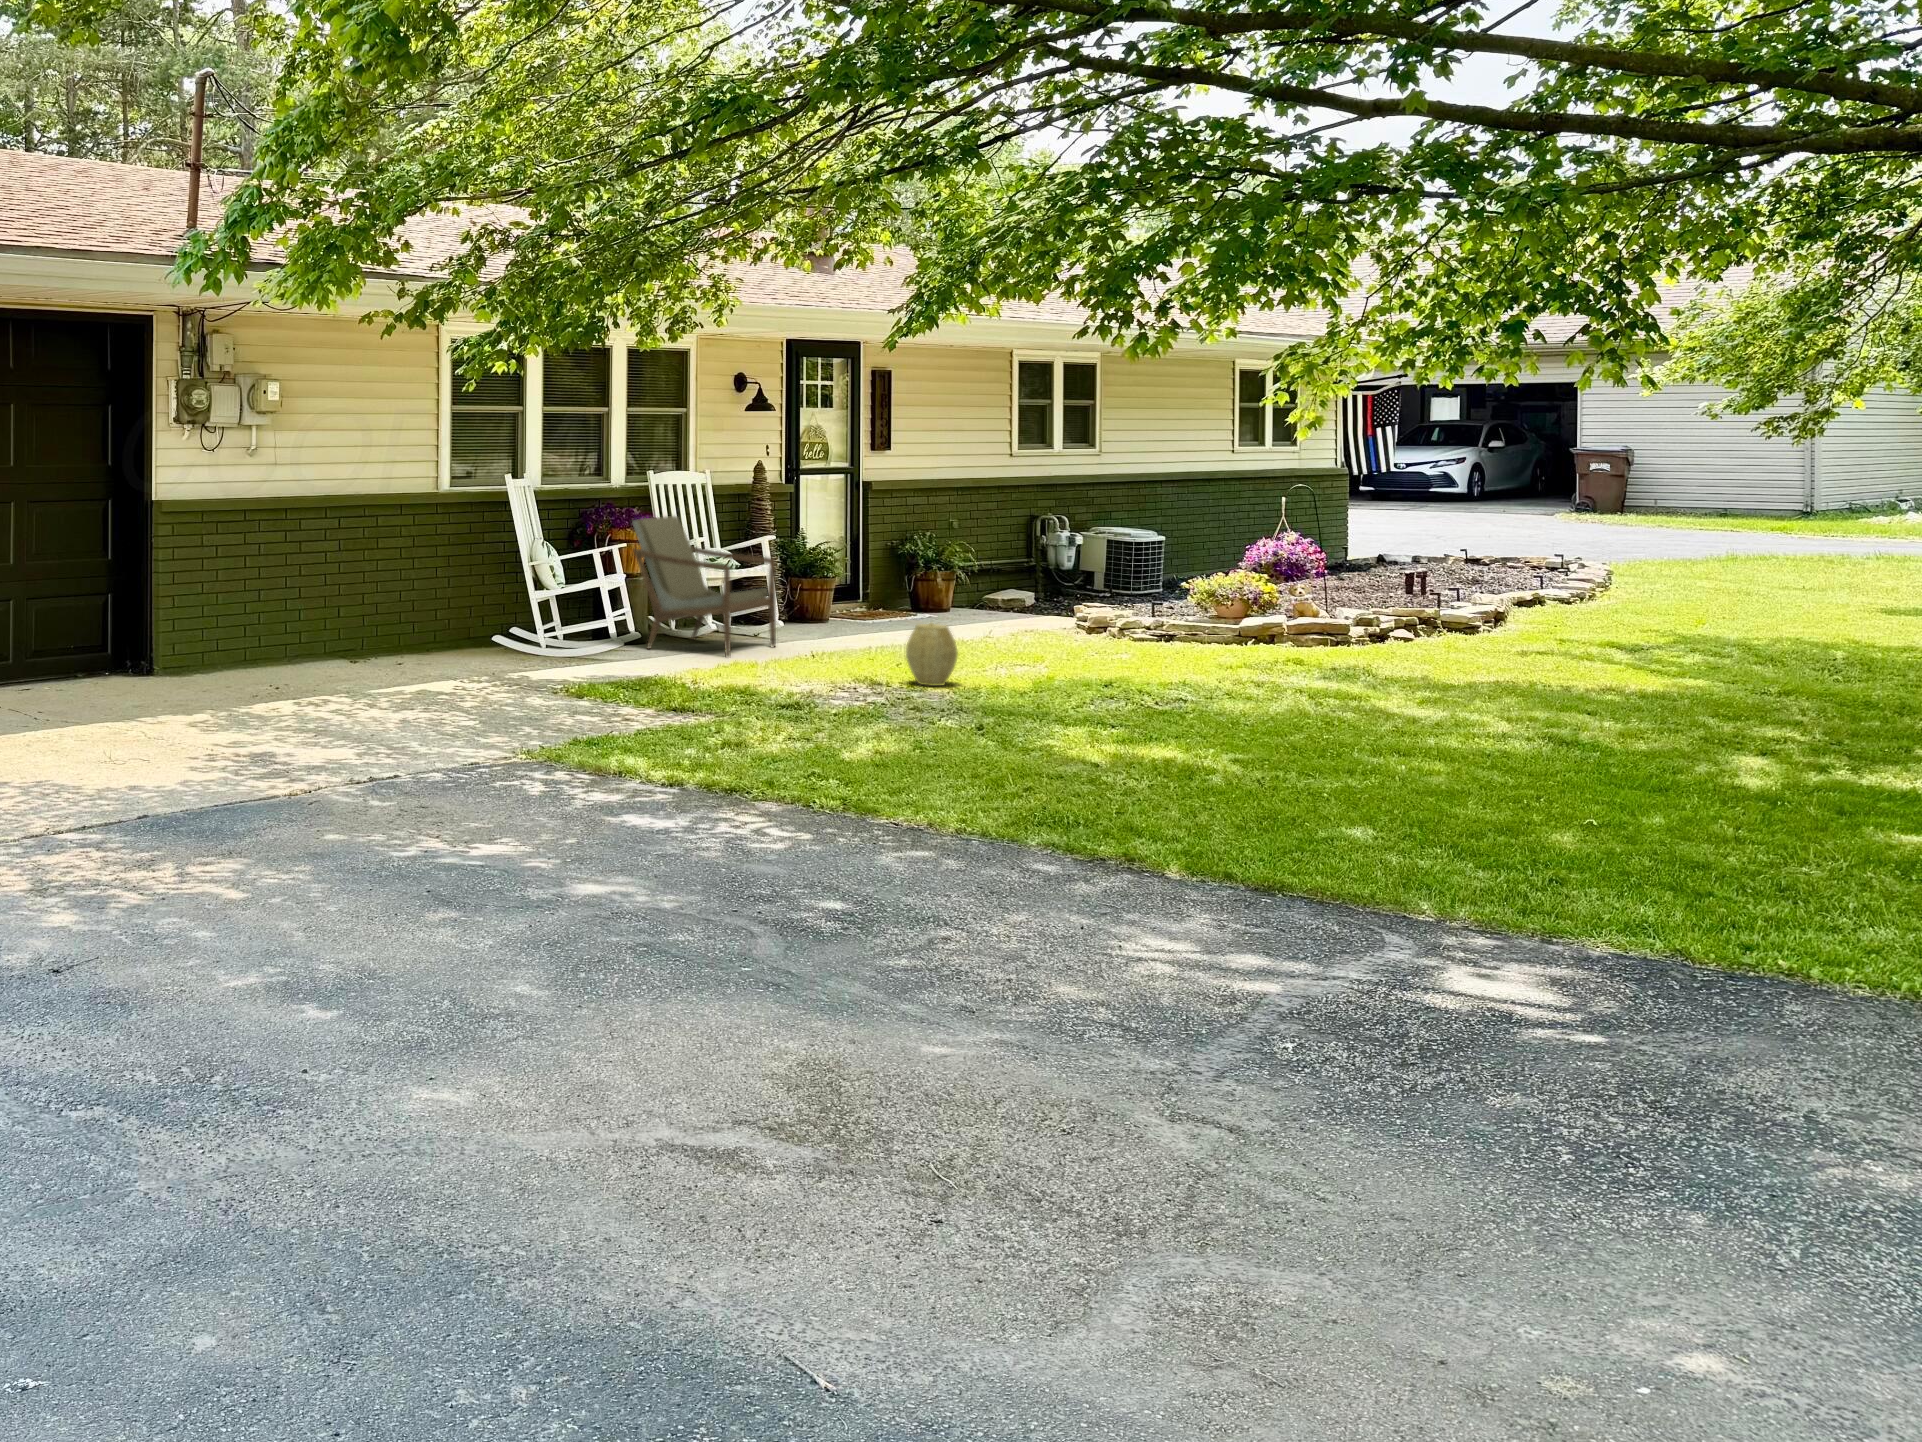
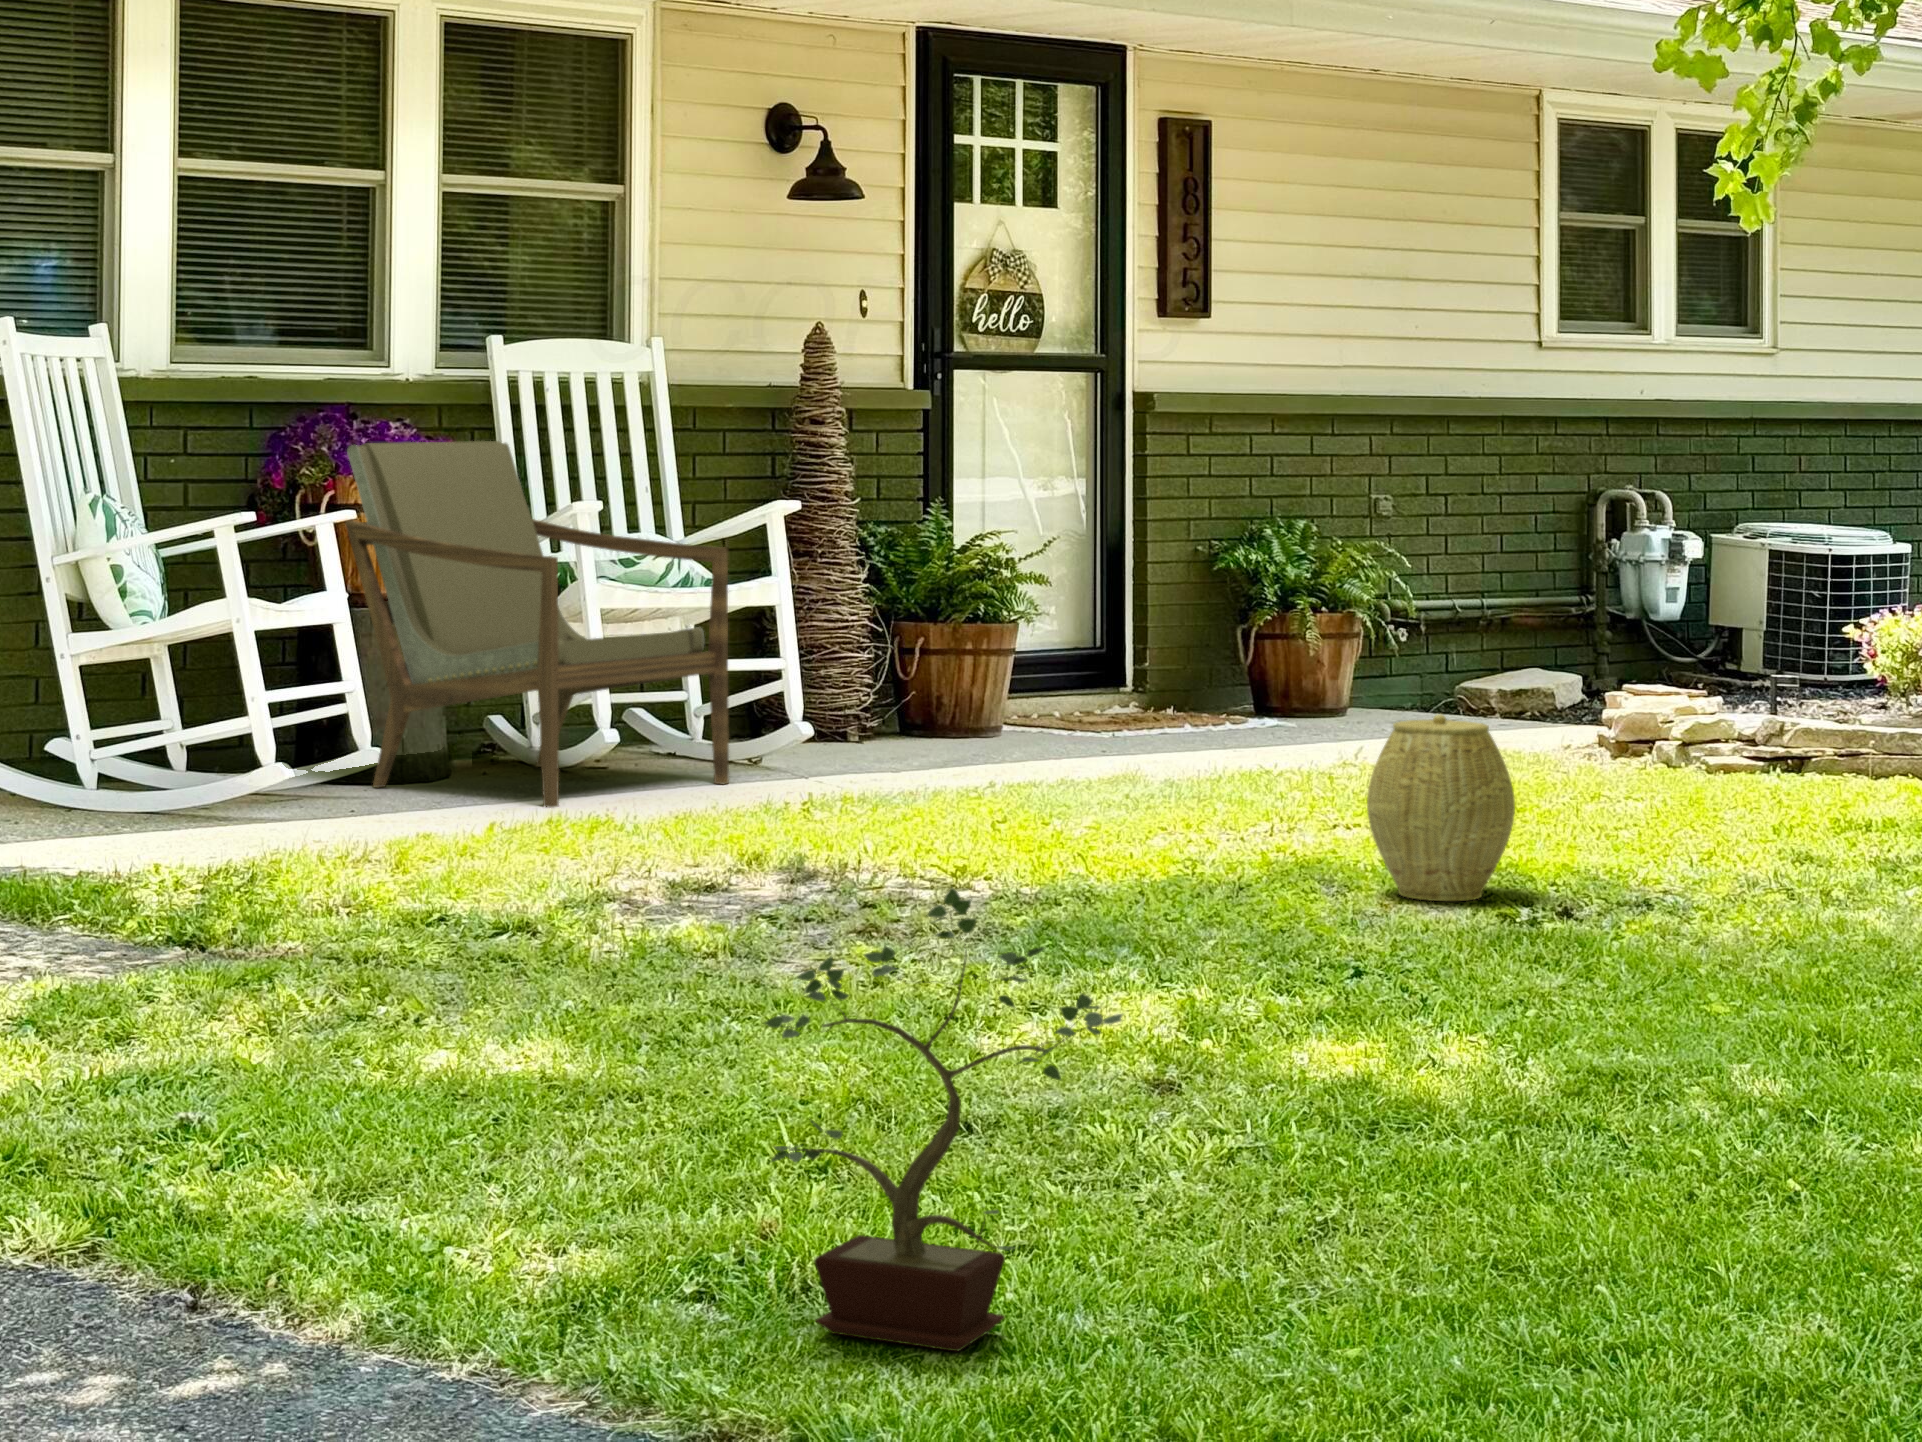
woven basket: present [906,623,958,686] -> present [1367,714,1515,901]
potted plant: none [1088,698,1207,821] -> present [765,888,1123,1351]

